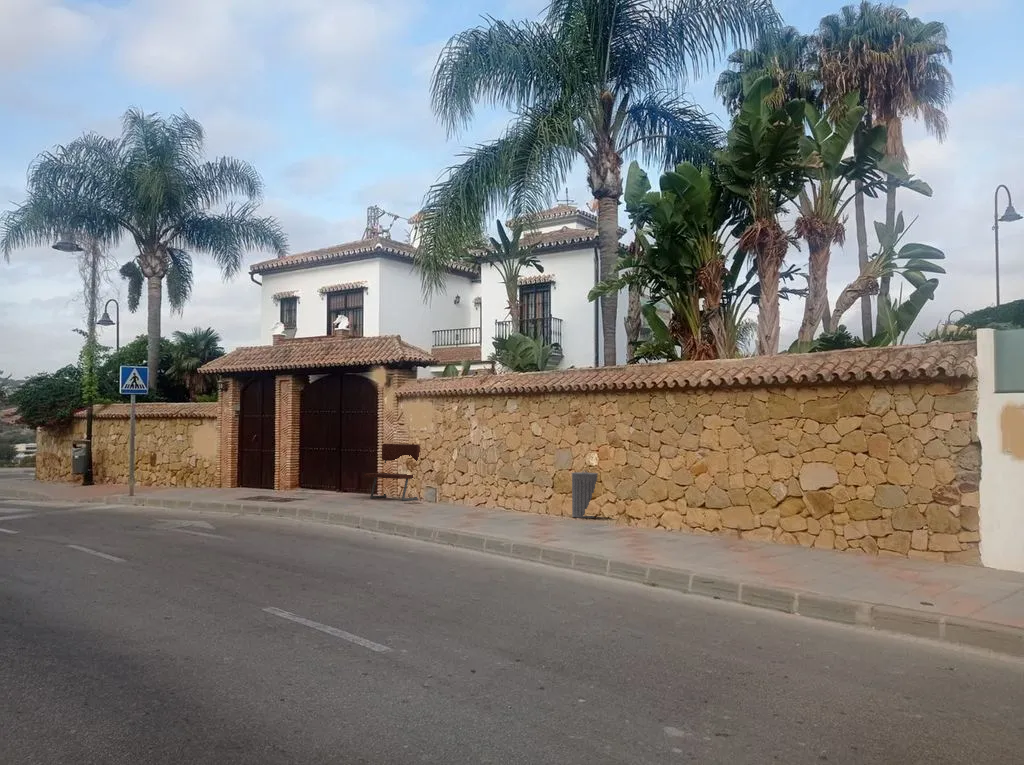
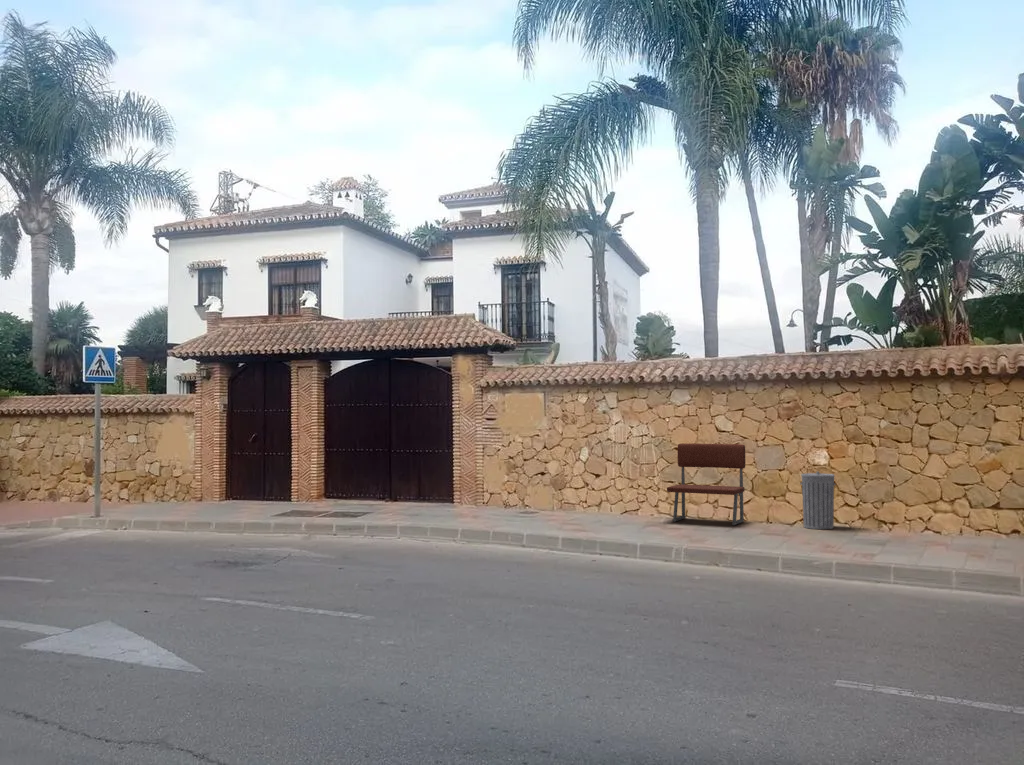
bench: present [364,444,420,501] -> present [667,443,746,525]

